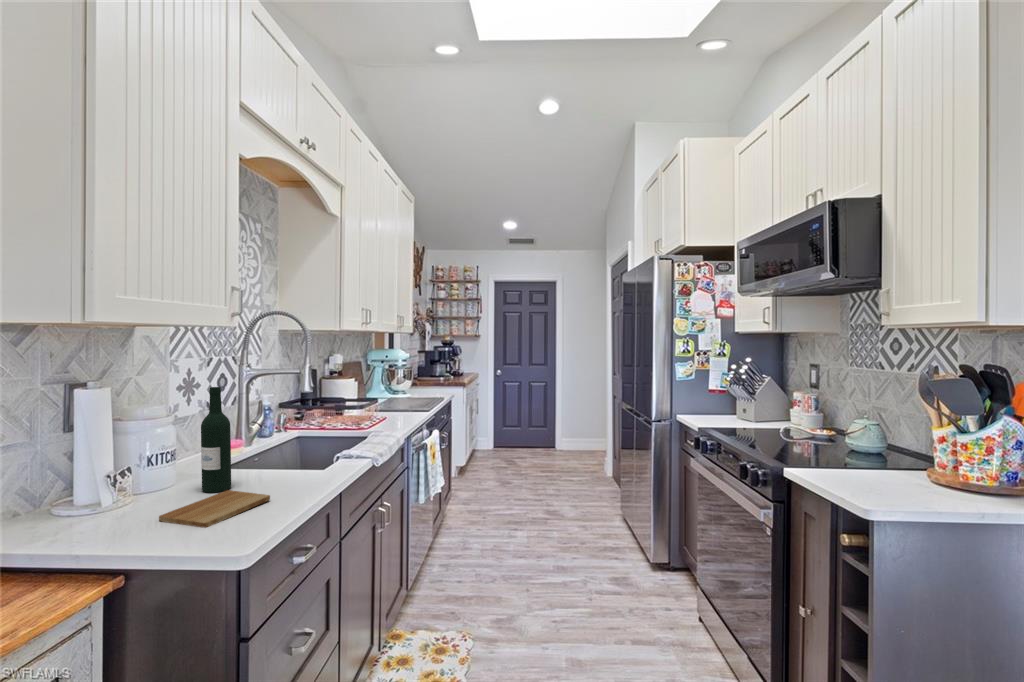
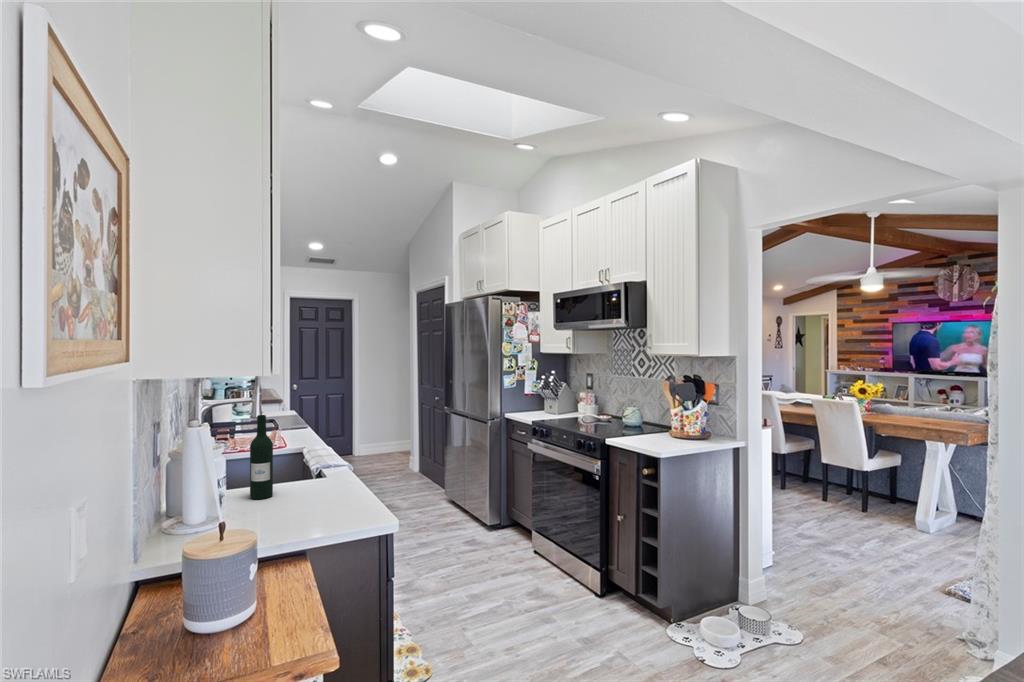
cutting board: present [159,490,270,528] -> none [270,492,326,518]

